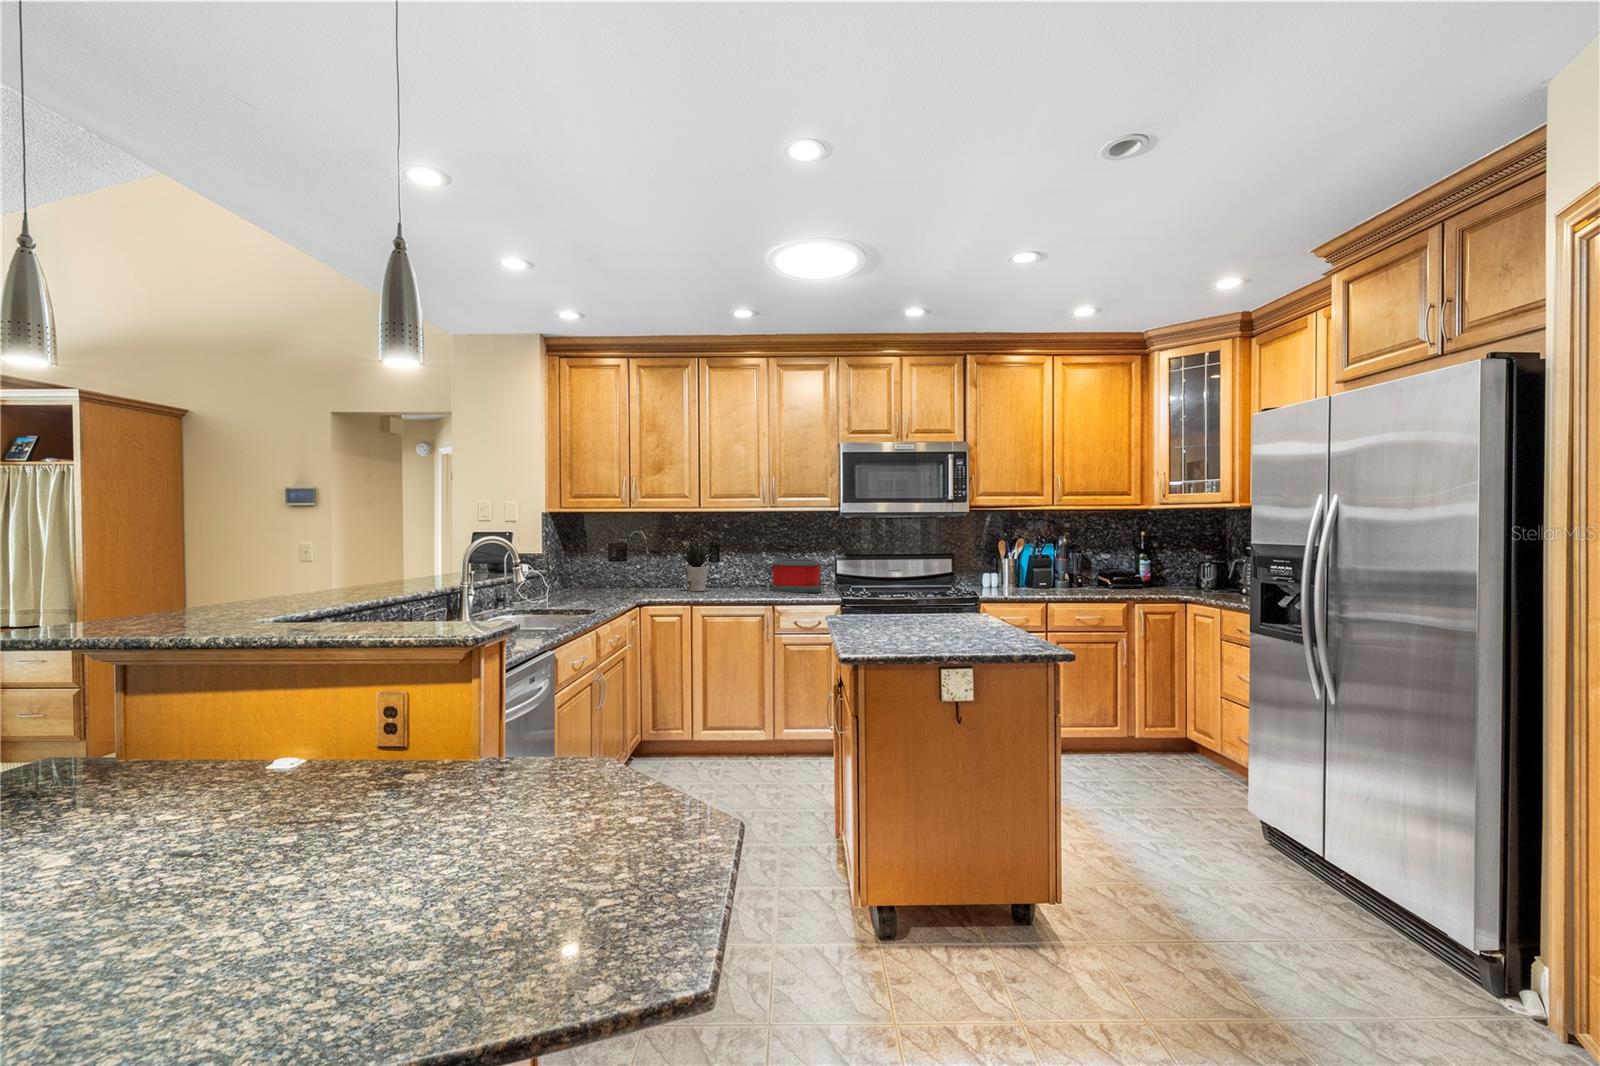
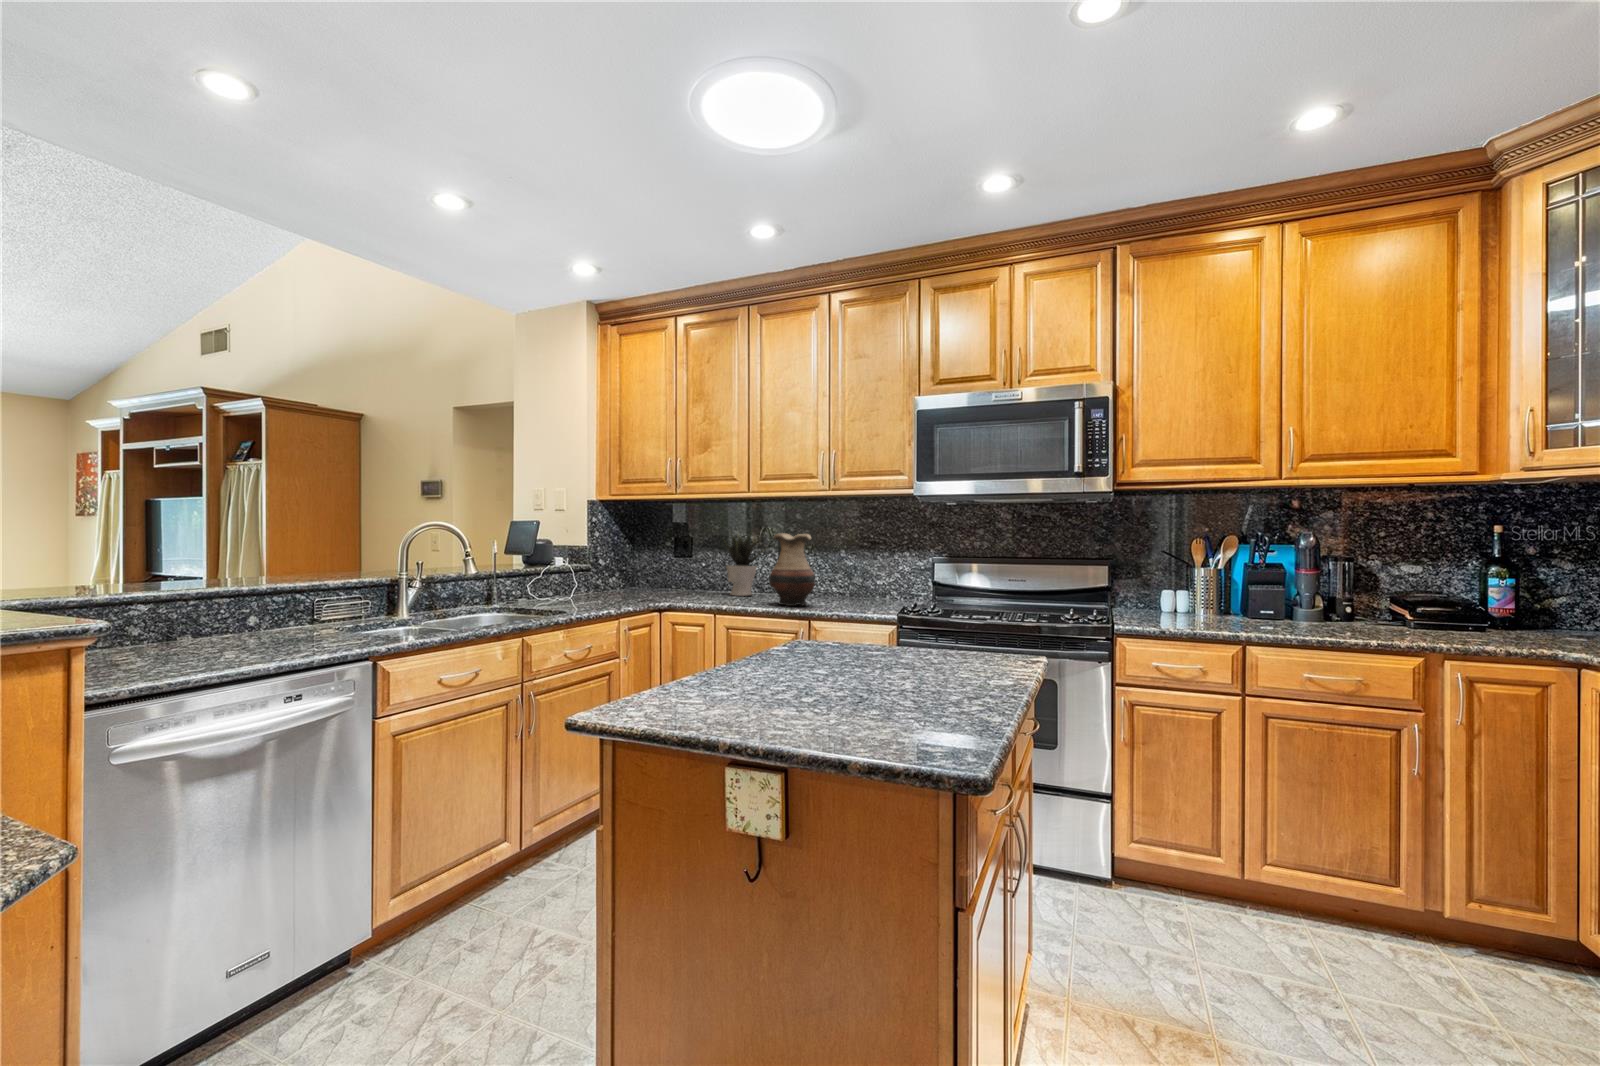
vase: none [736,541,772,596] -> present [769,533,815,606]
toaster: present [771,559,822,593] -> none [849,560,916,606]

